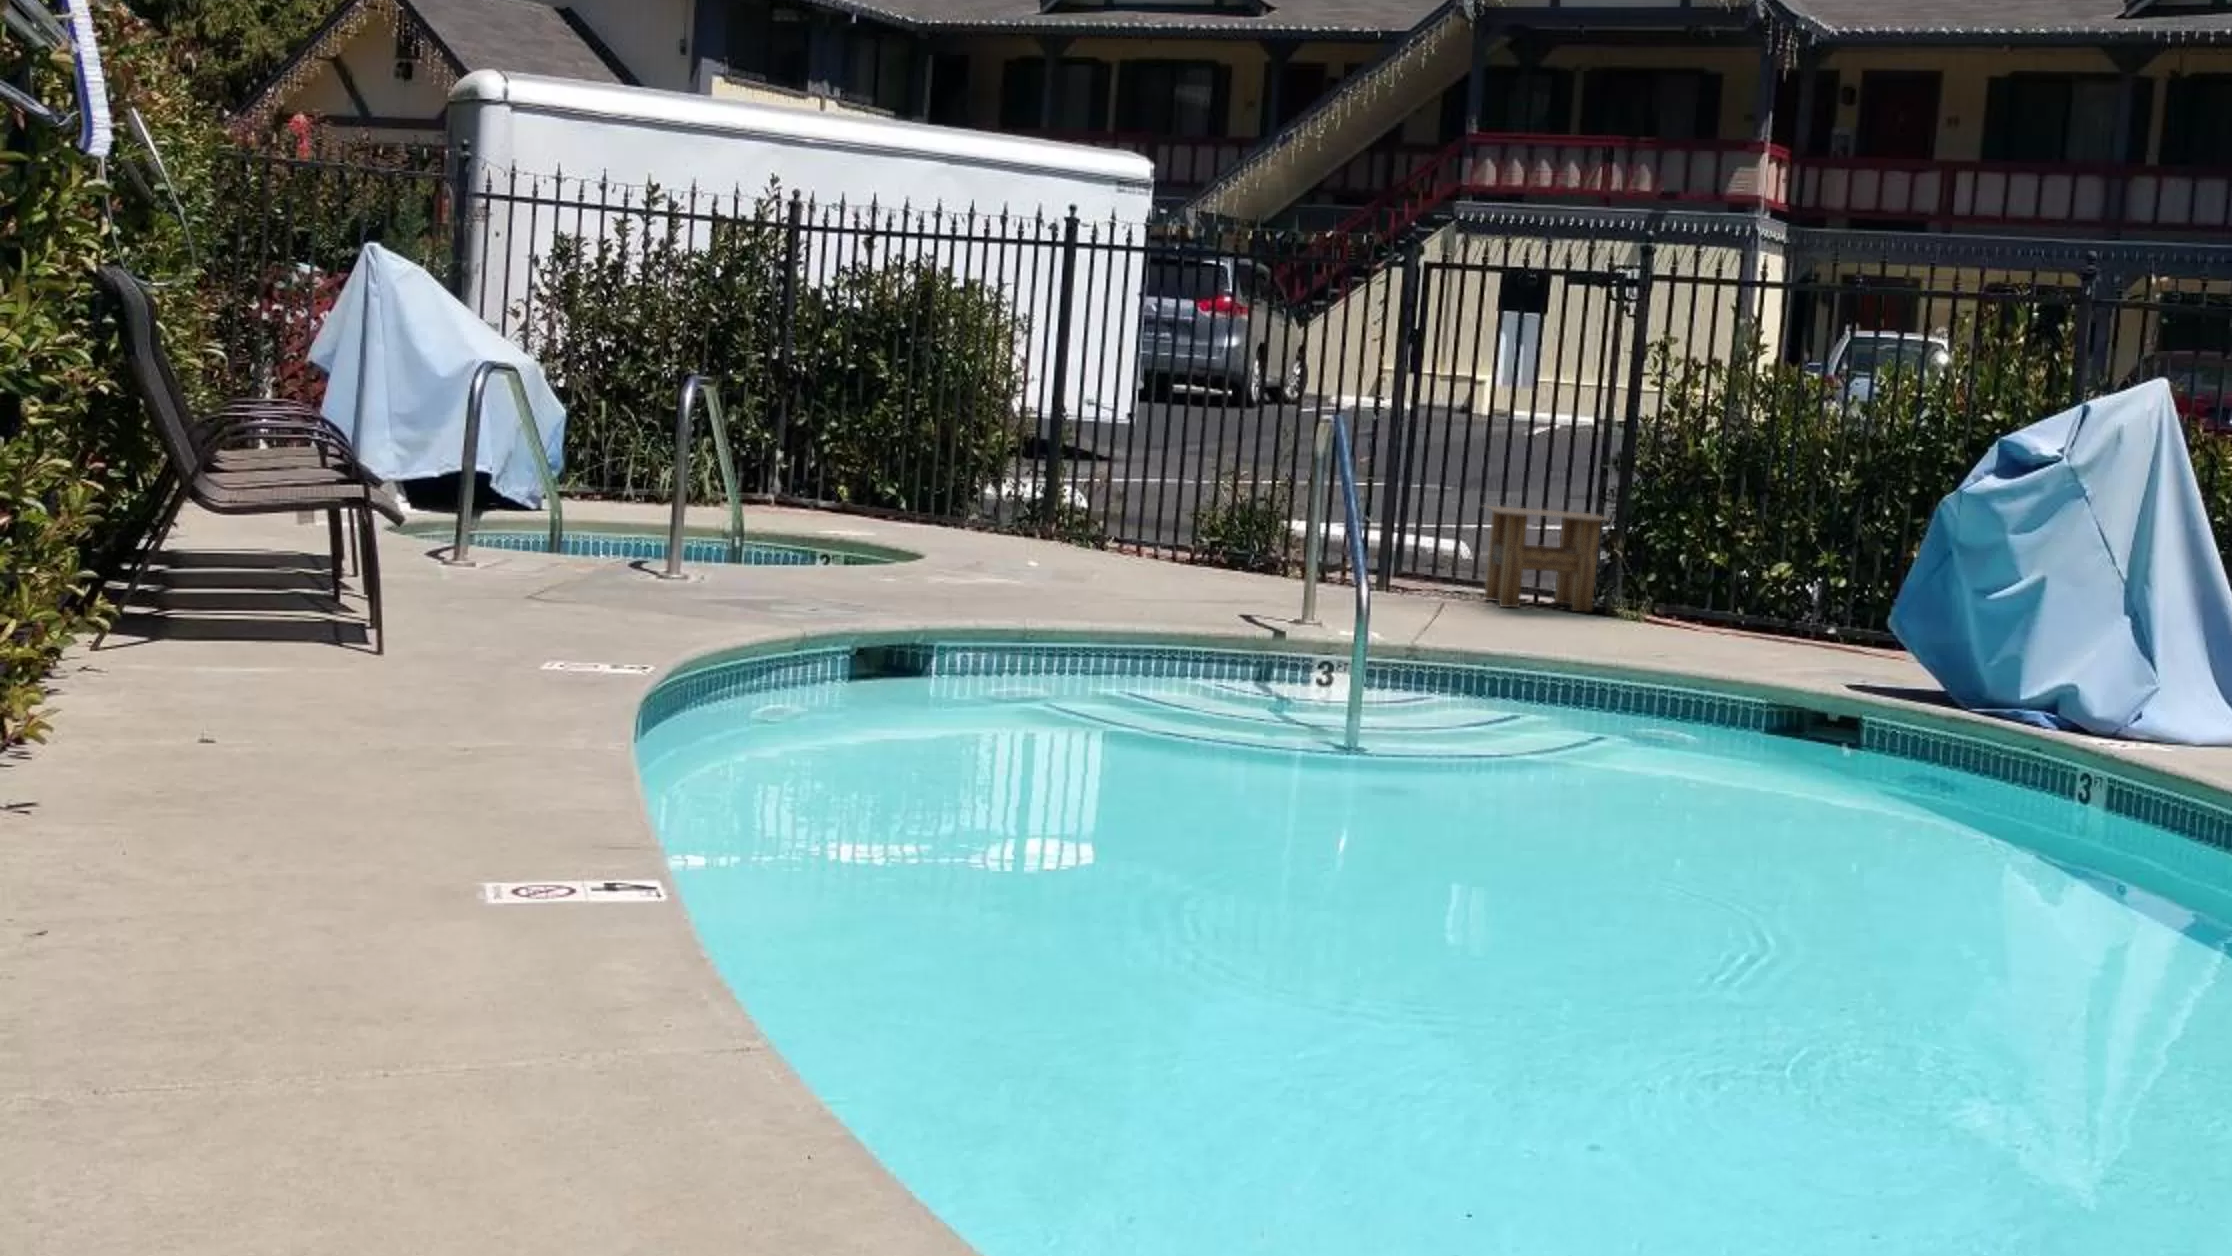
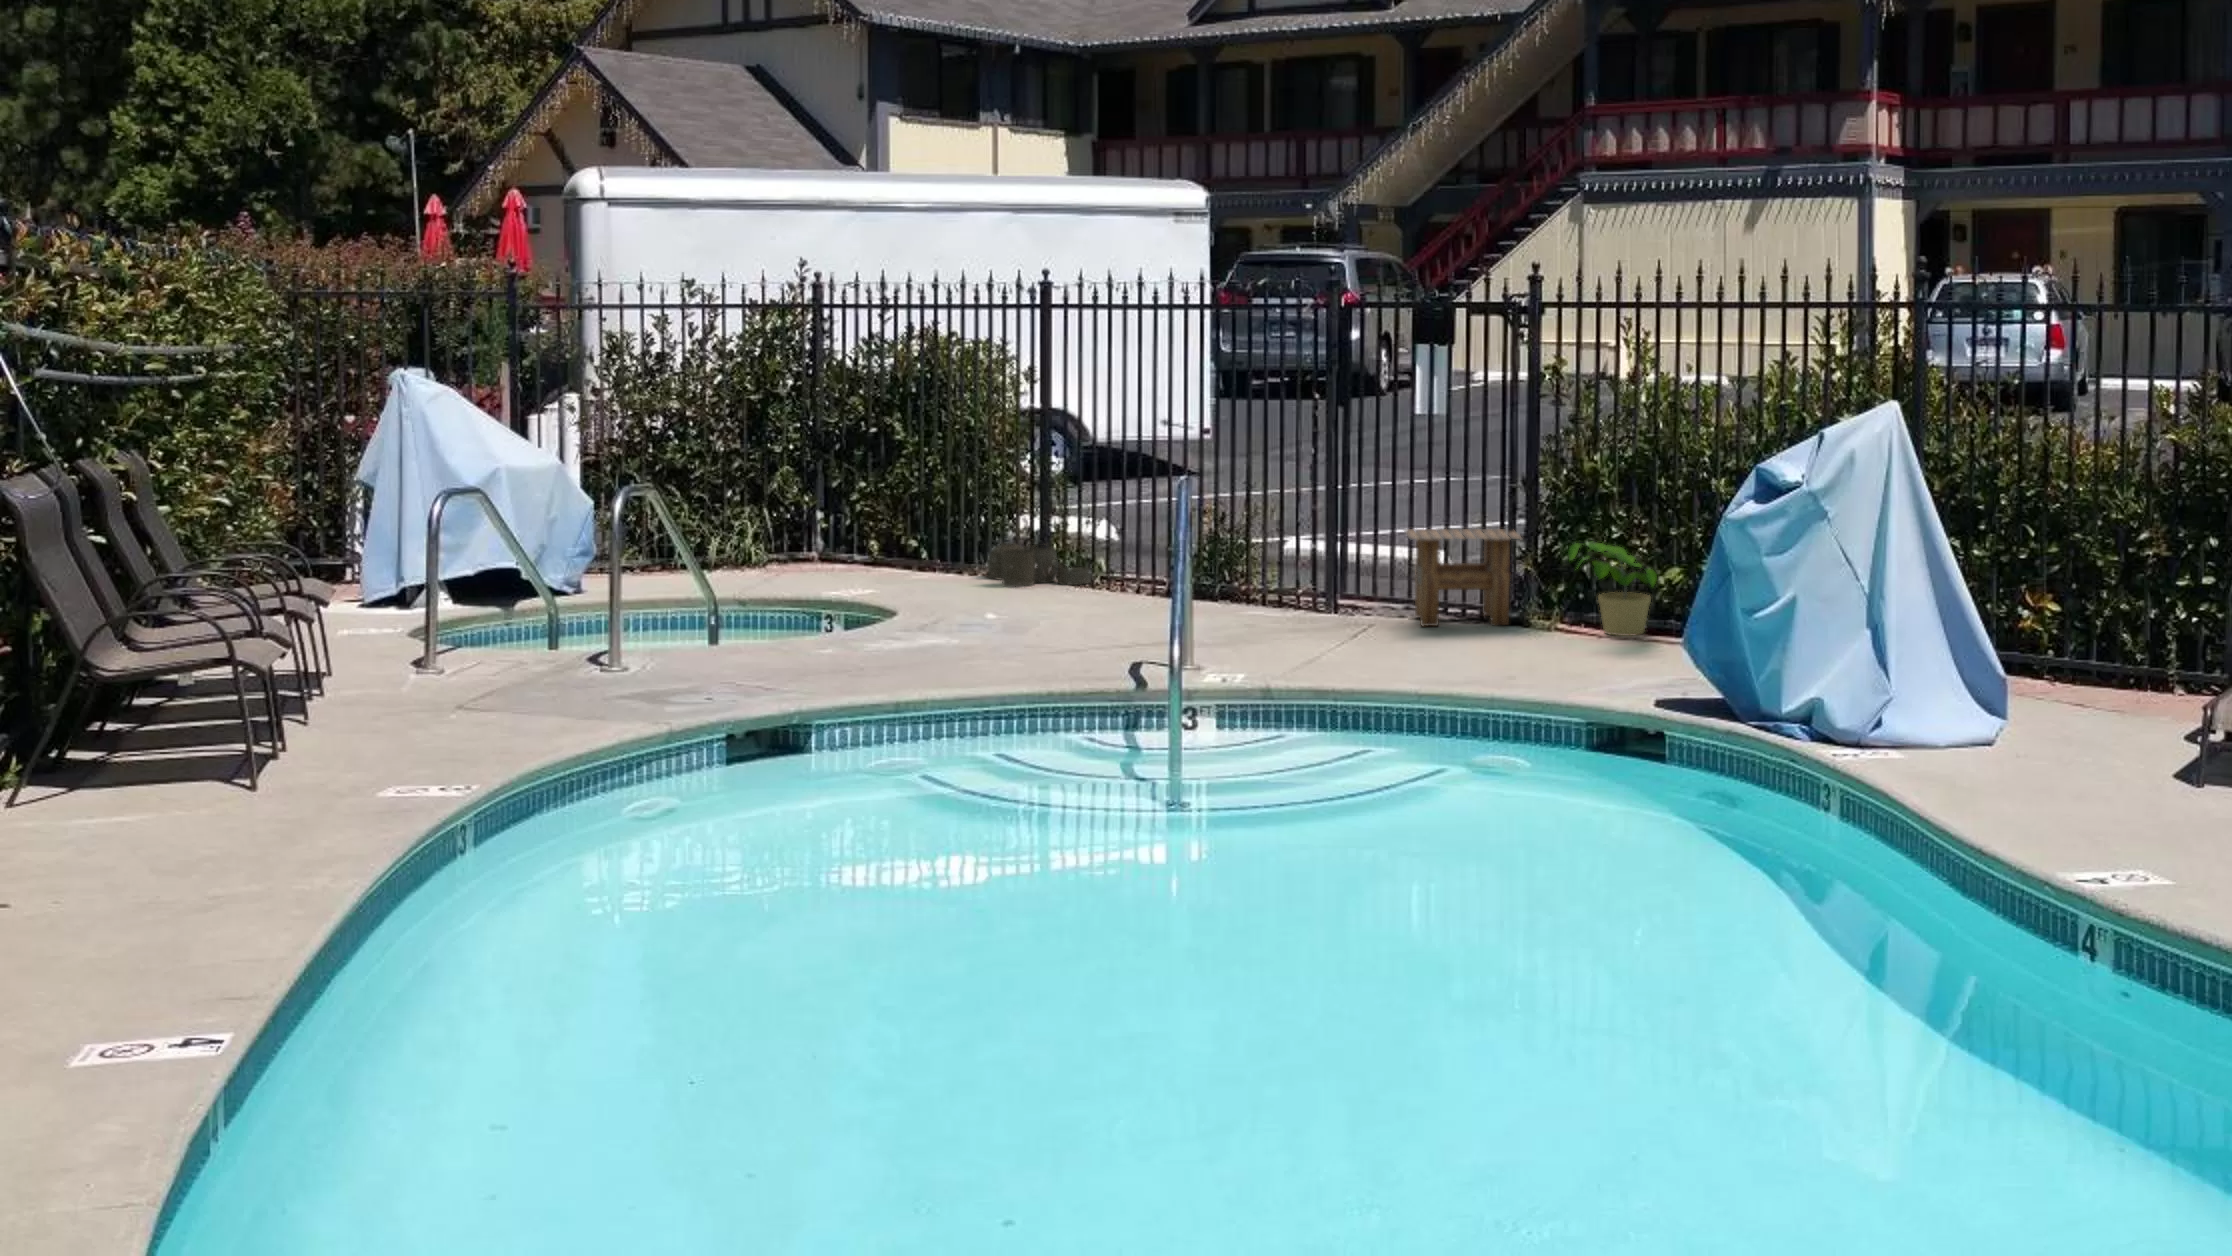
woven basket: none [980,497,1099,551] -> present [988,542,1091,587]
potted plant: none [1673,524,1762,628] -> present [1569,542,1657,636]

